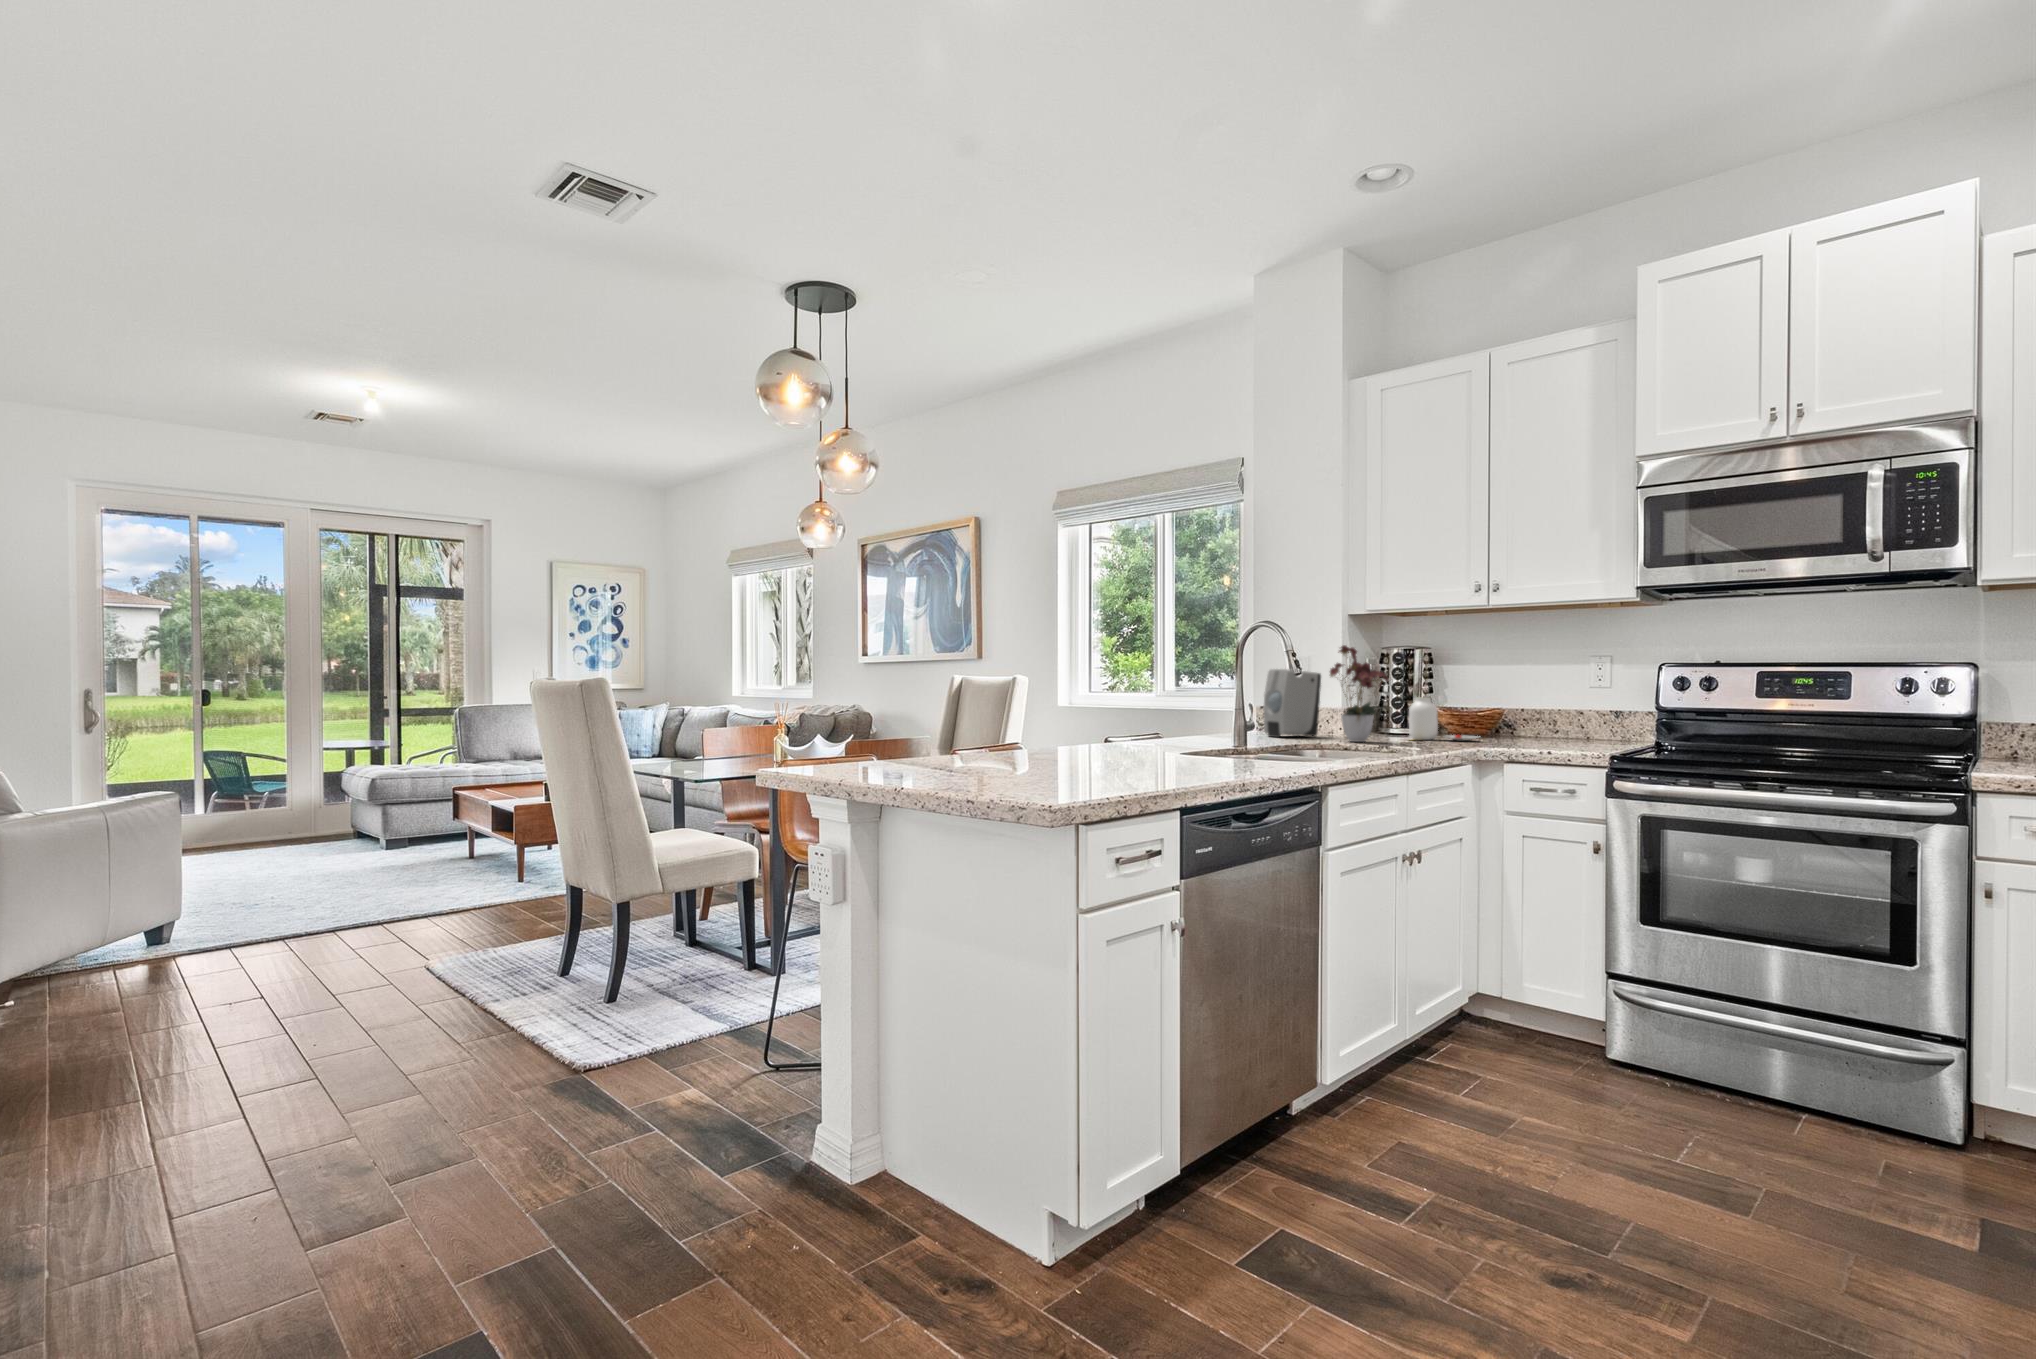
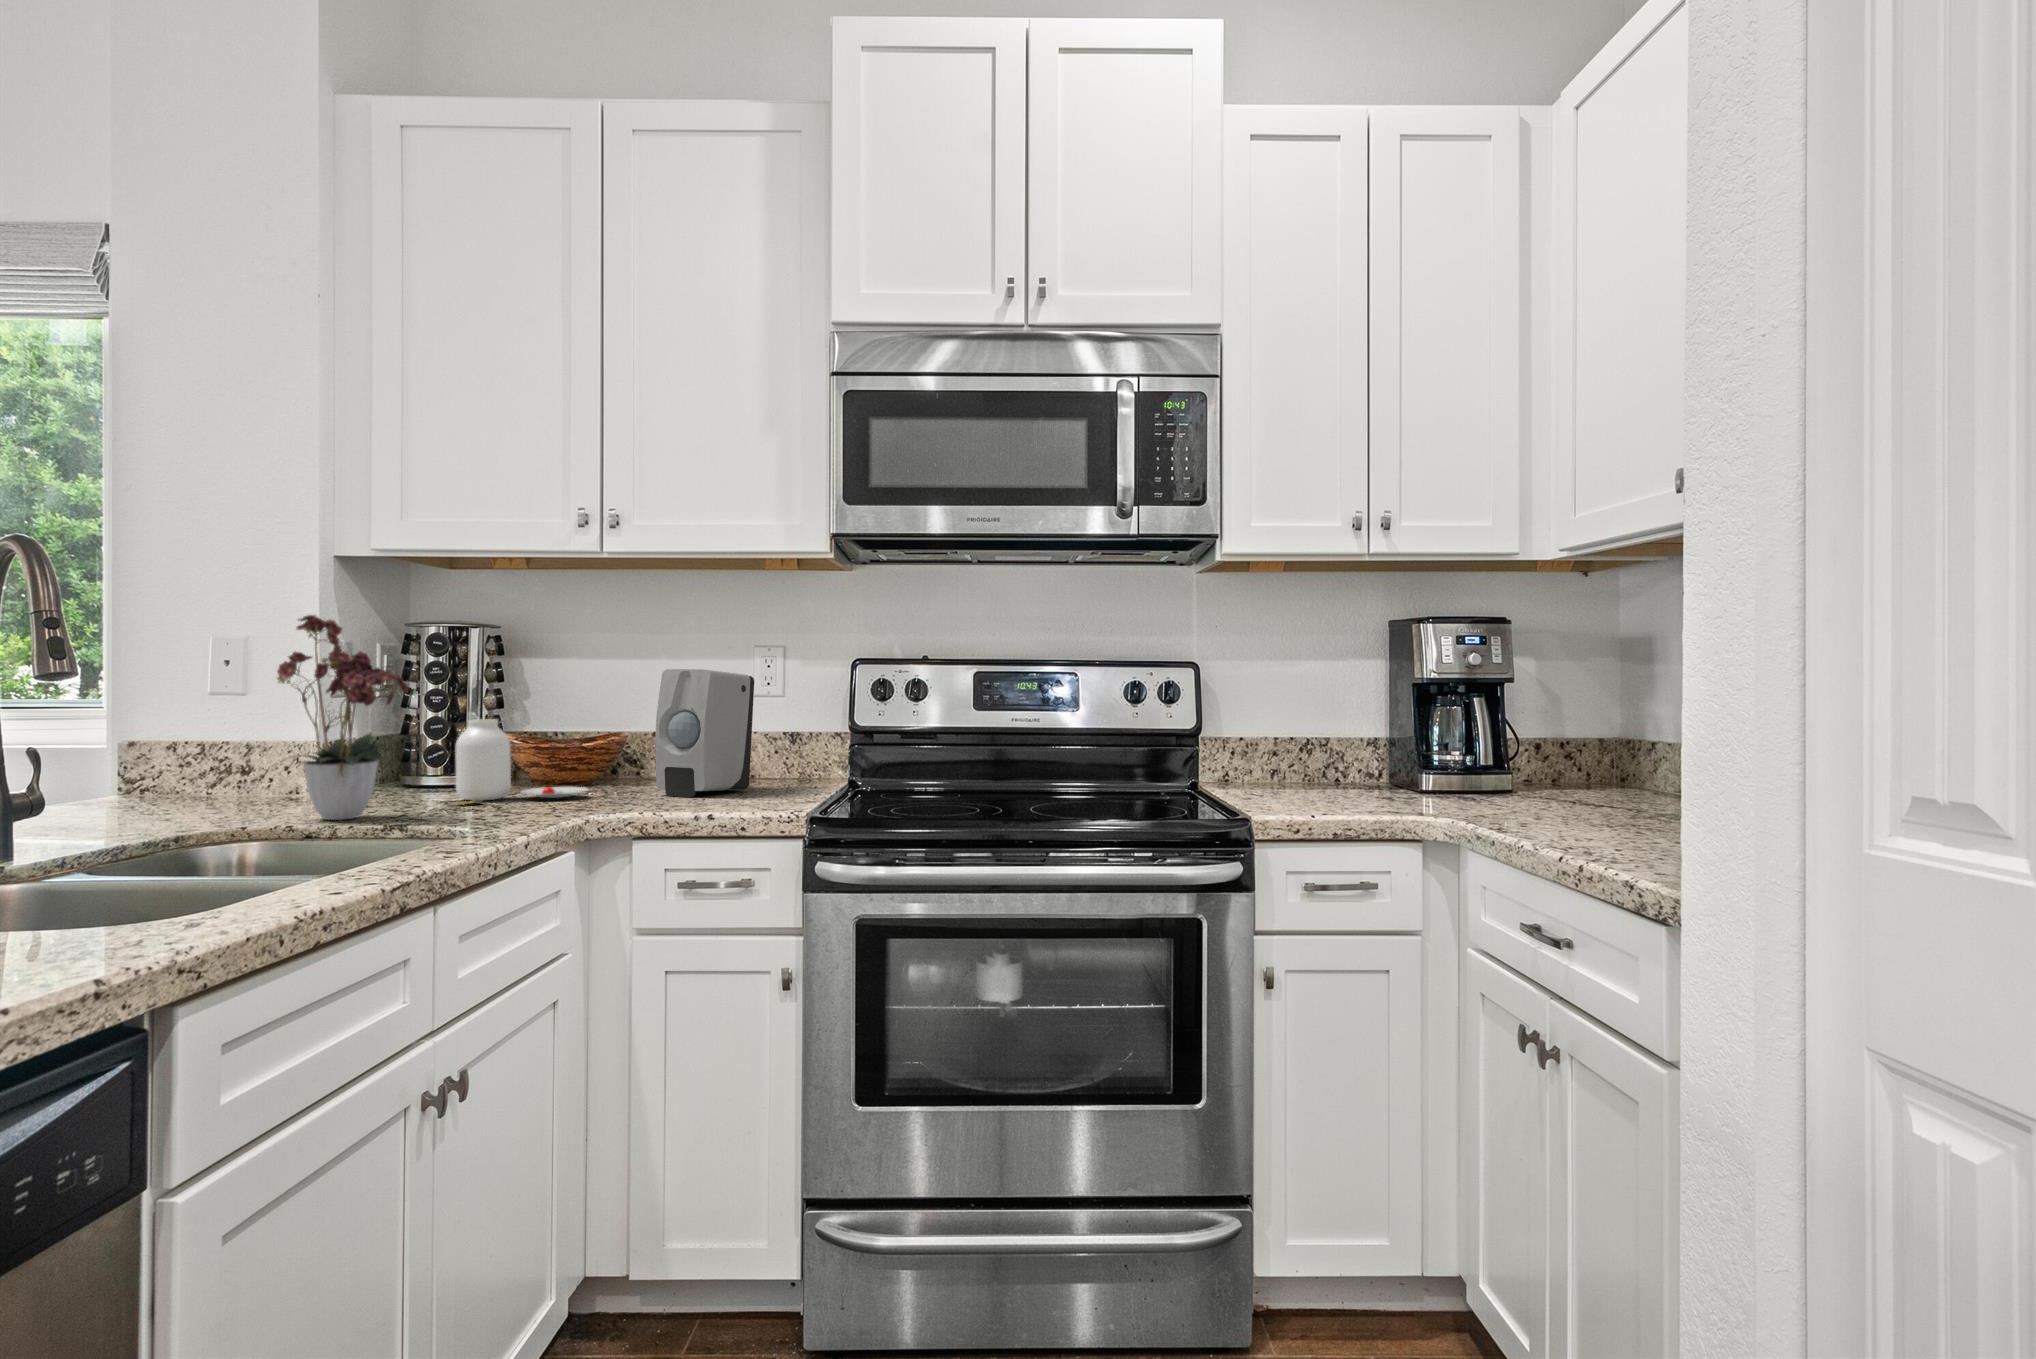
soap dispenser: present [1263,669,1321,738] -> present [655,669,754,797]

